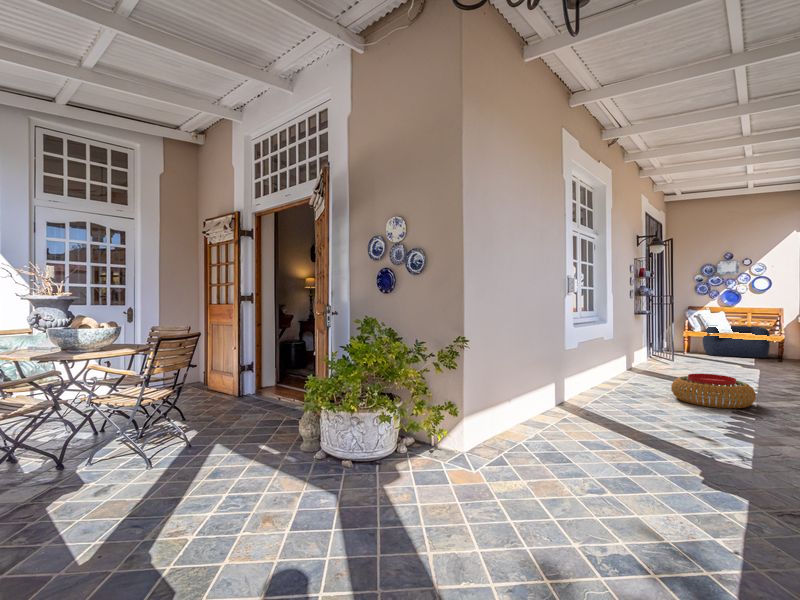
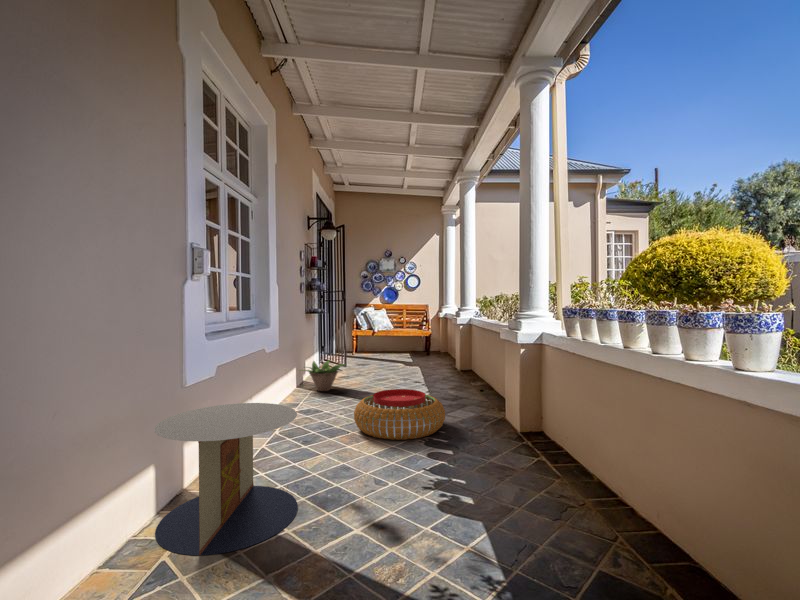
armchair: present [703,326,770,358] -> none [369,323,421,354]
decorative plant: none [627,351,671,375] -> present [302,360,346,391]
side table: none [557,361,628,423] -> present [154,403,298,555]

